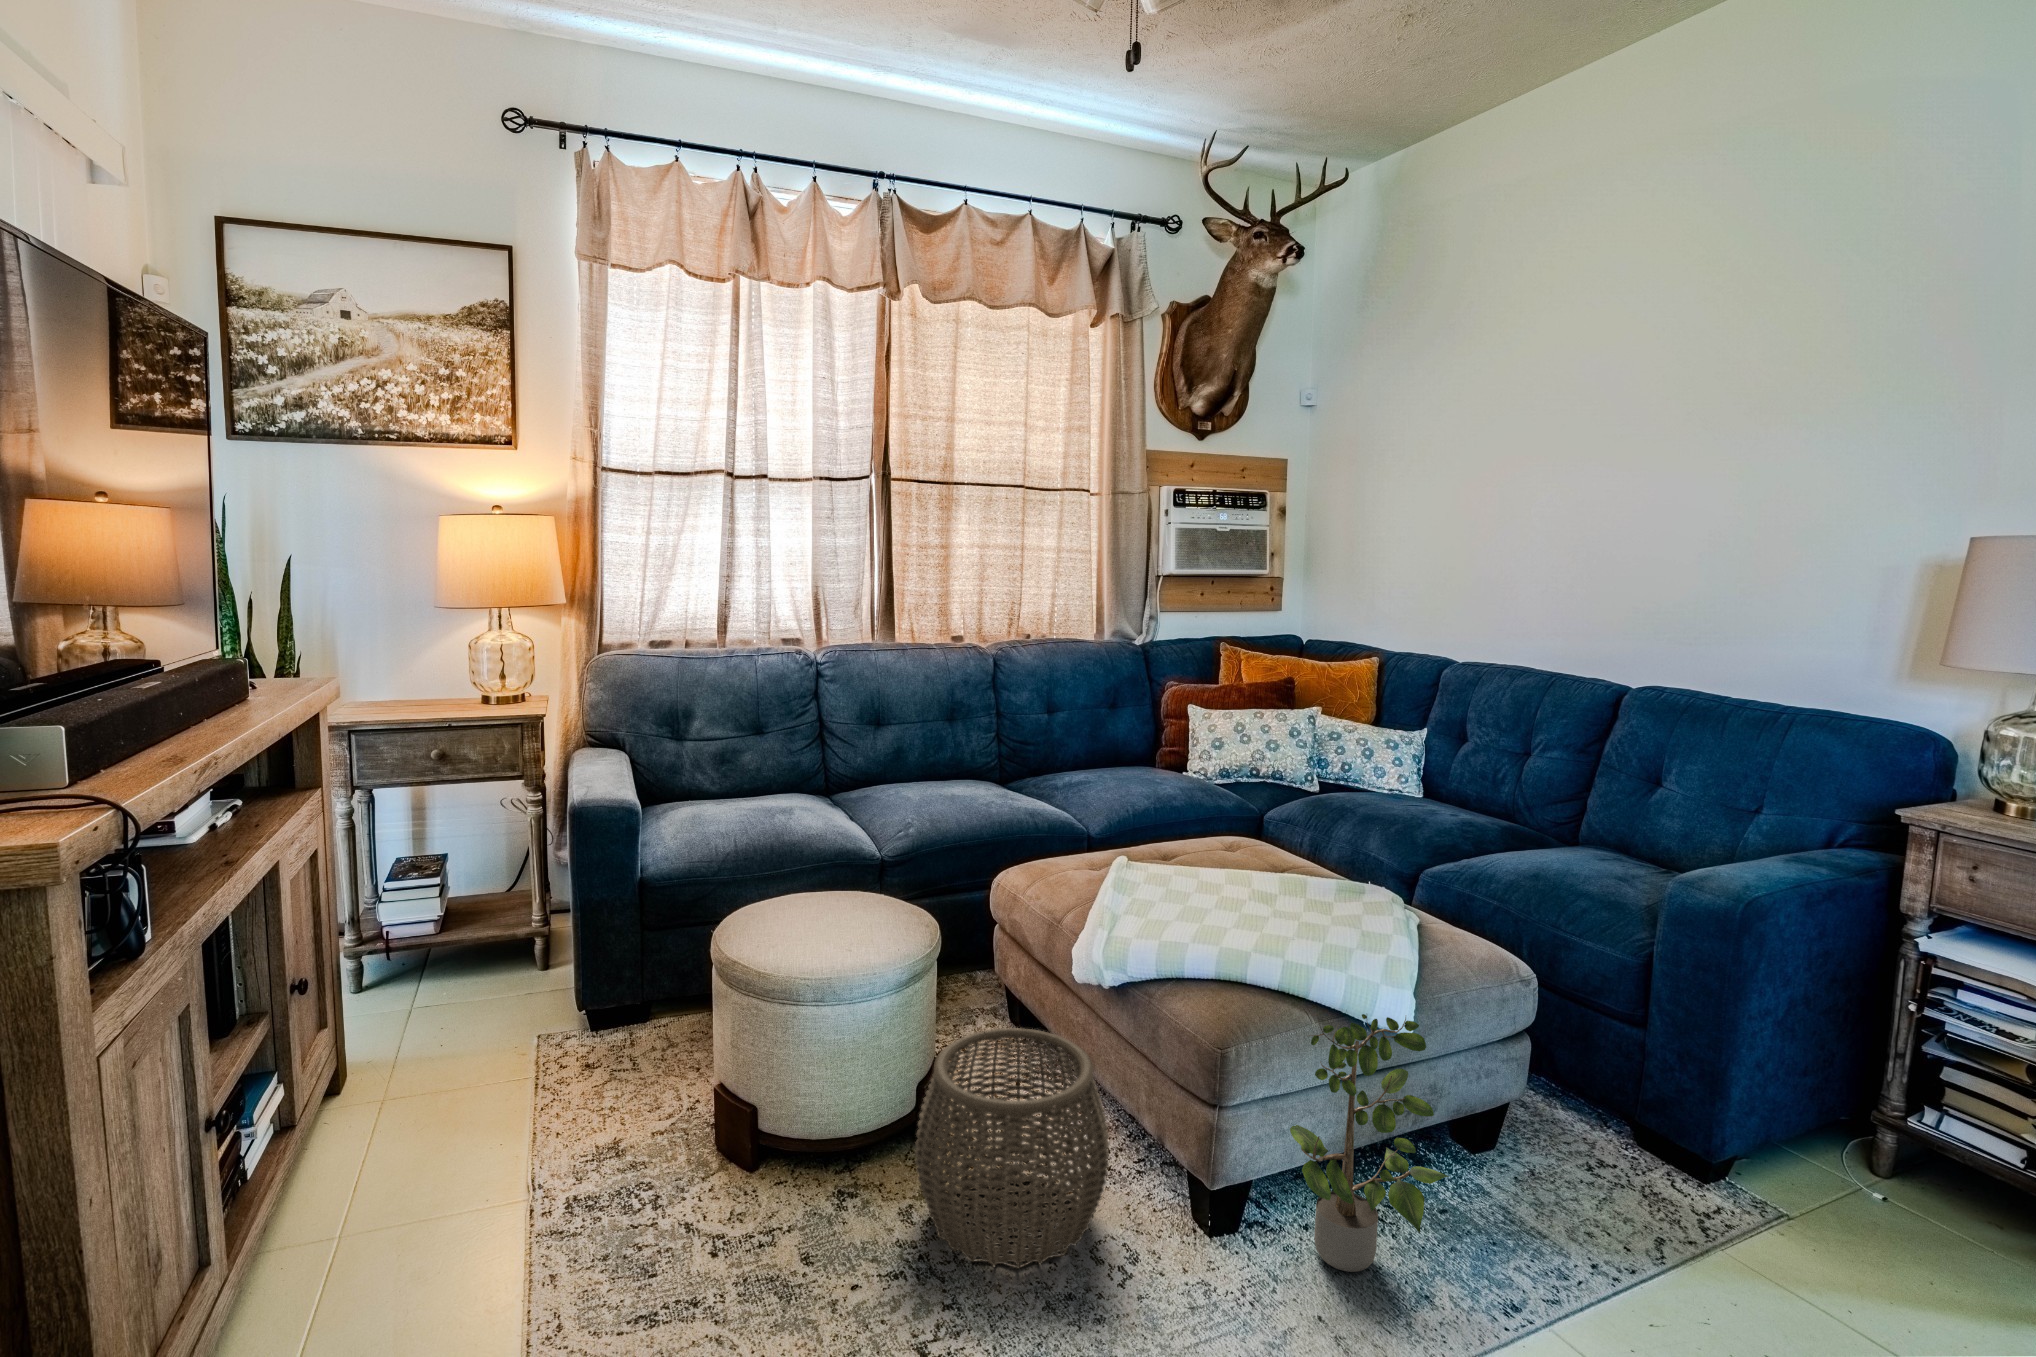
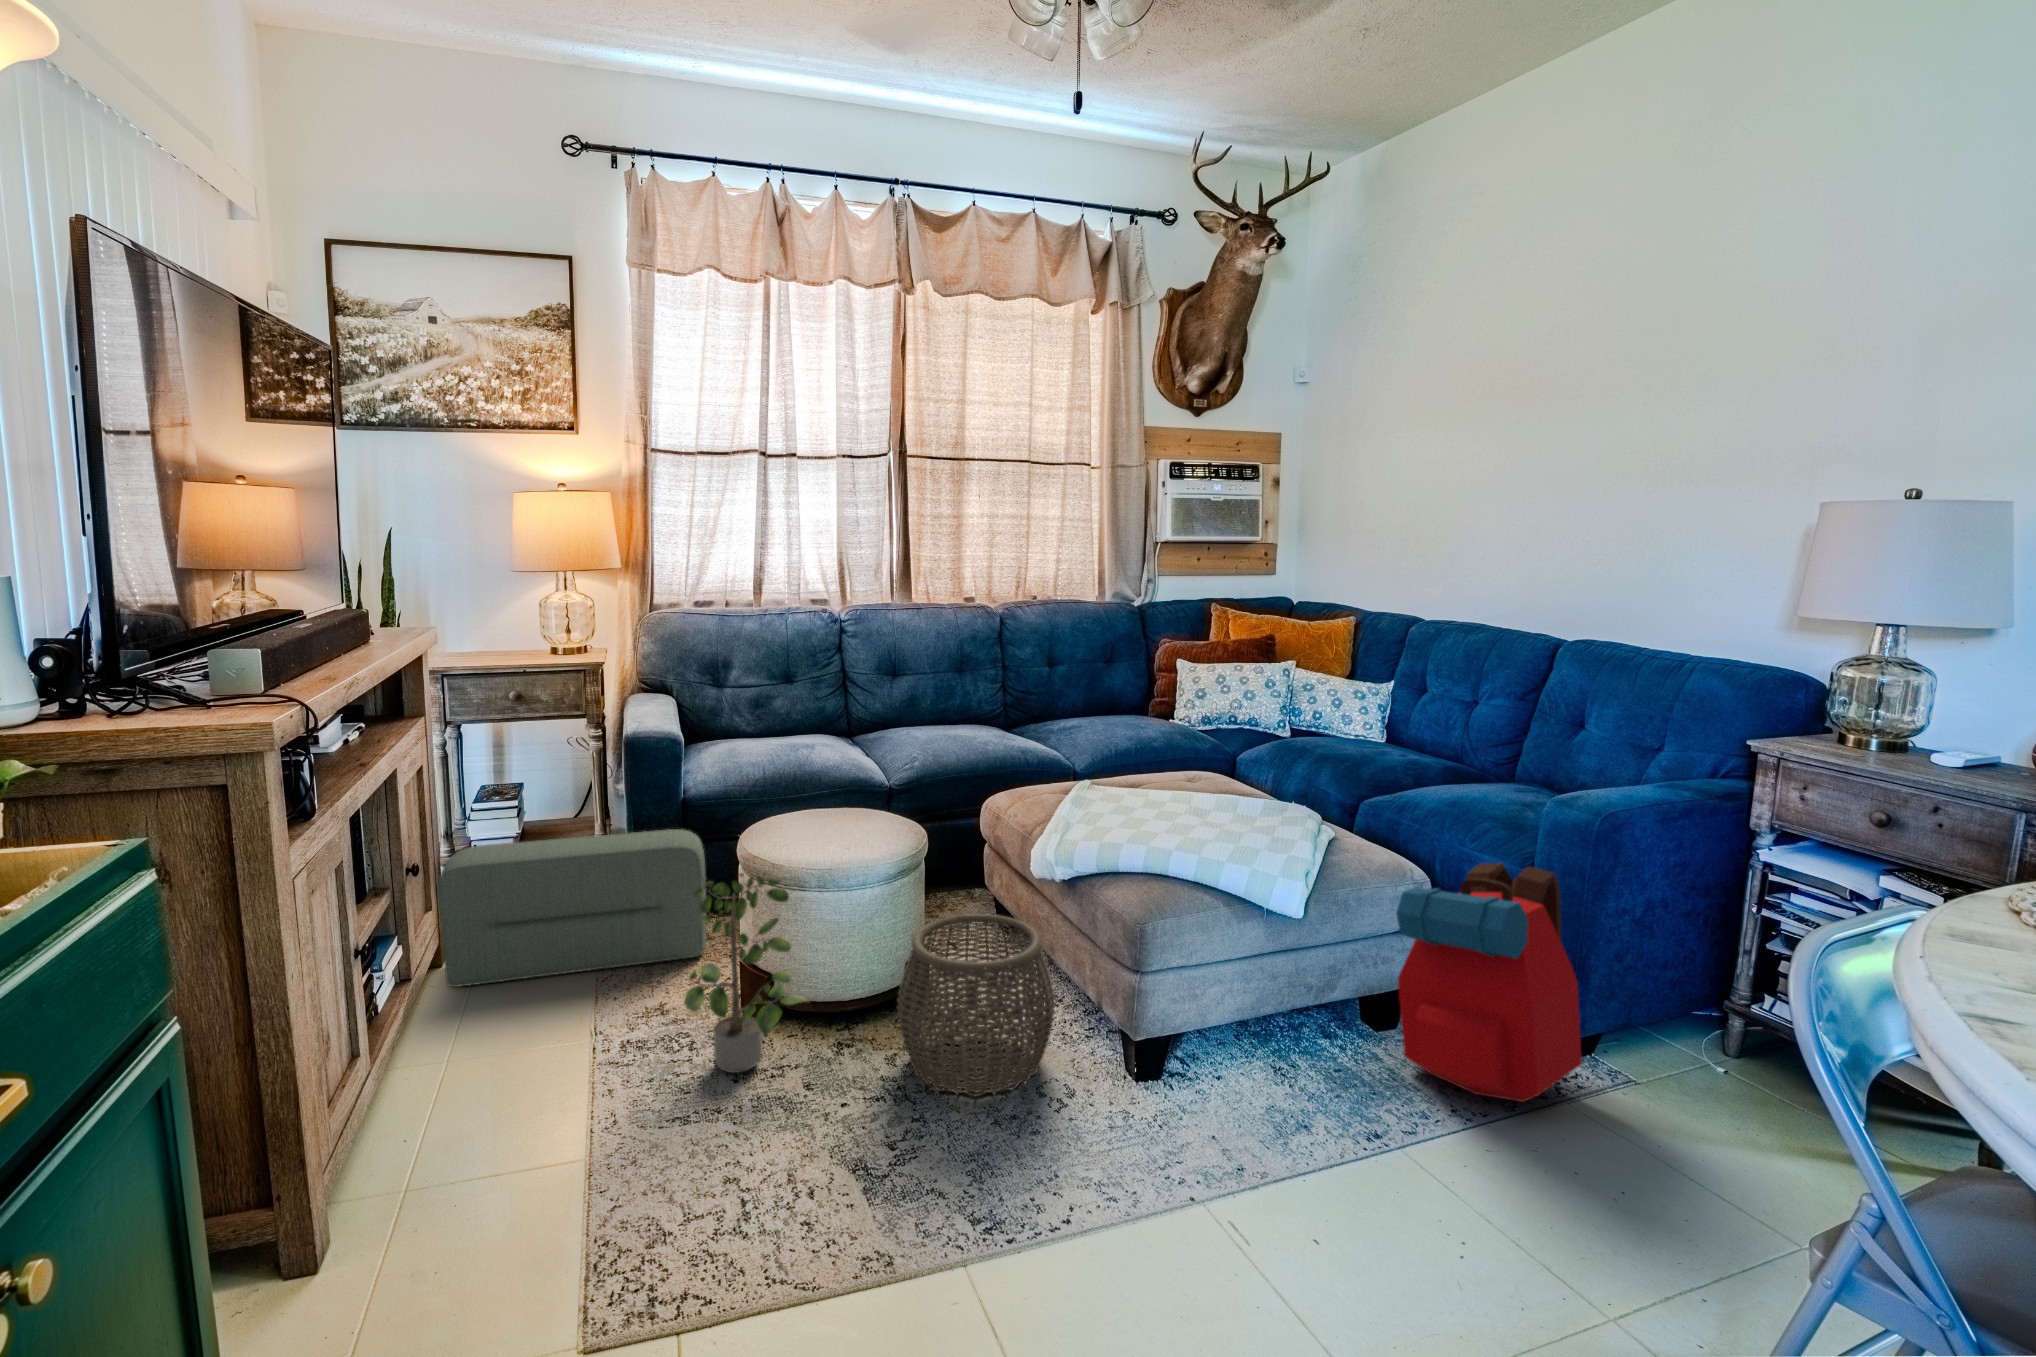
pouf: none [335,915,667,1122] -> present [438,829,706,987]
backpack: none [1512,956,1736,1256] -> present [1396,863,1582,1102]
potted plant: present [1290,1014,1449,1272] -> present [684,873,809,1073]

